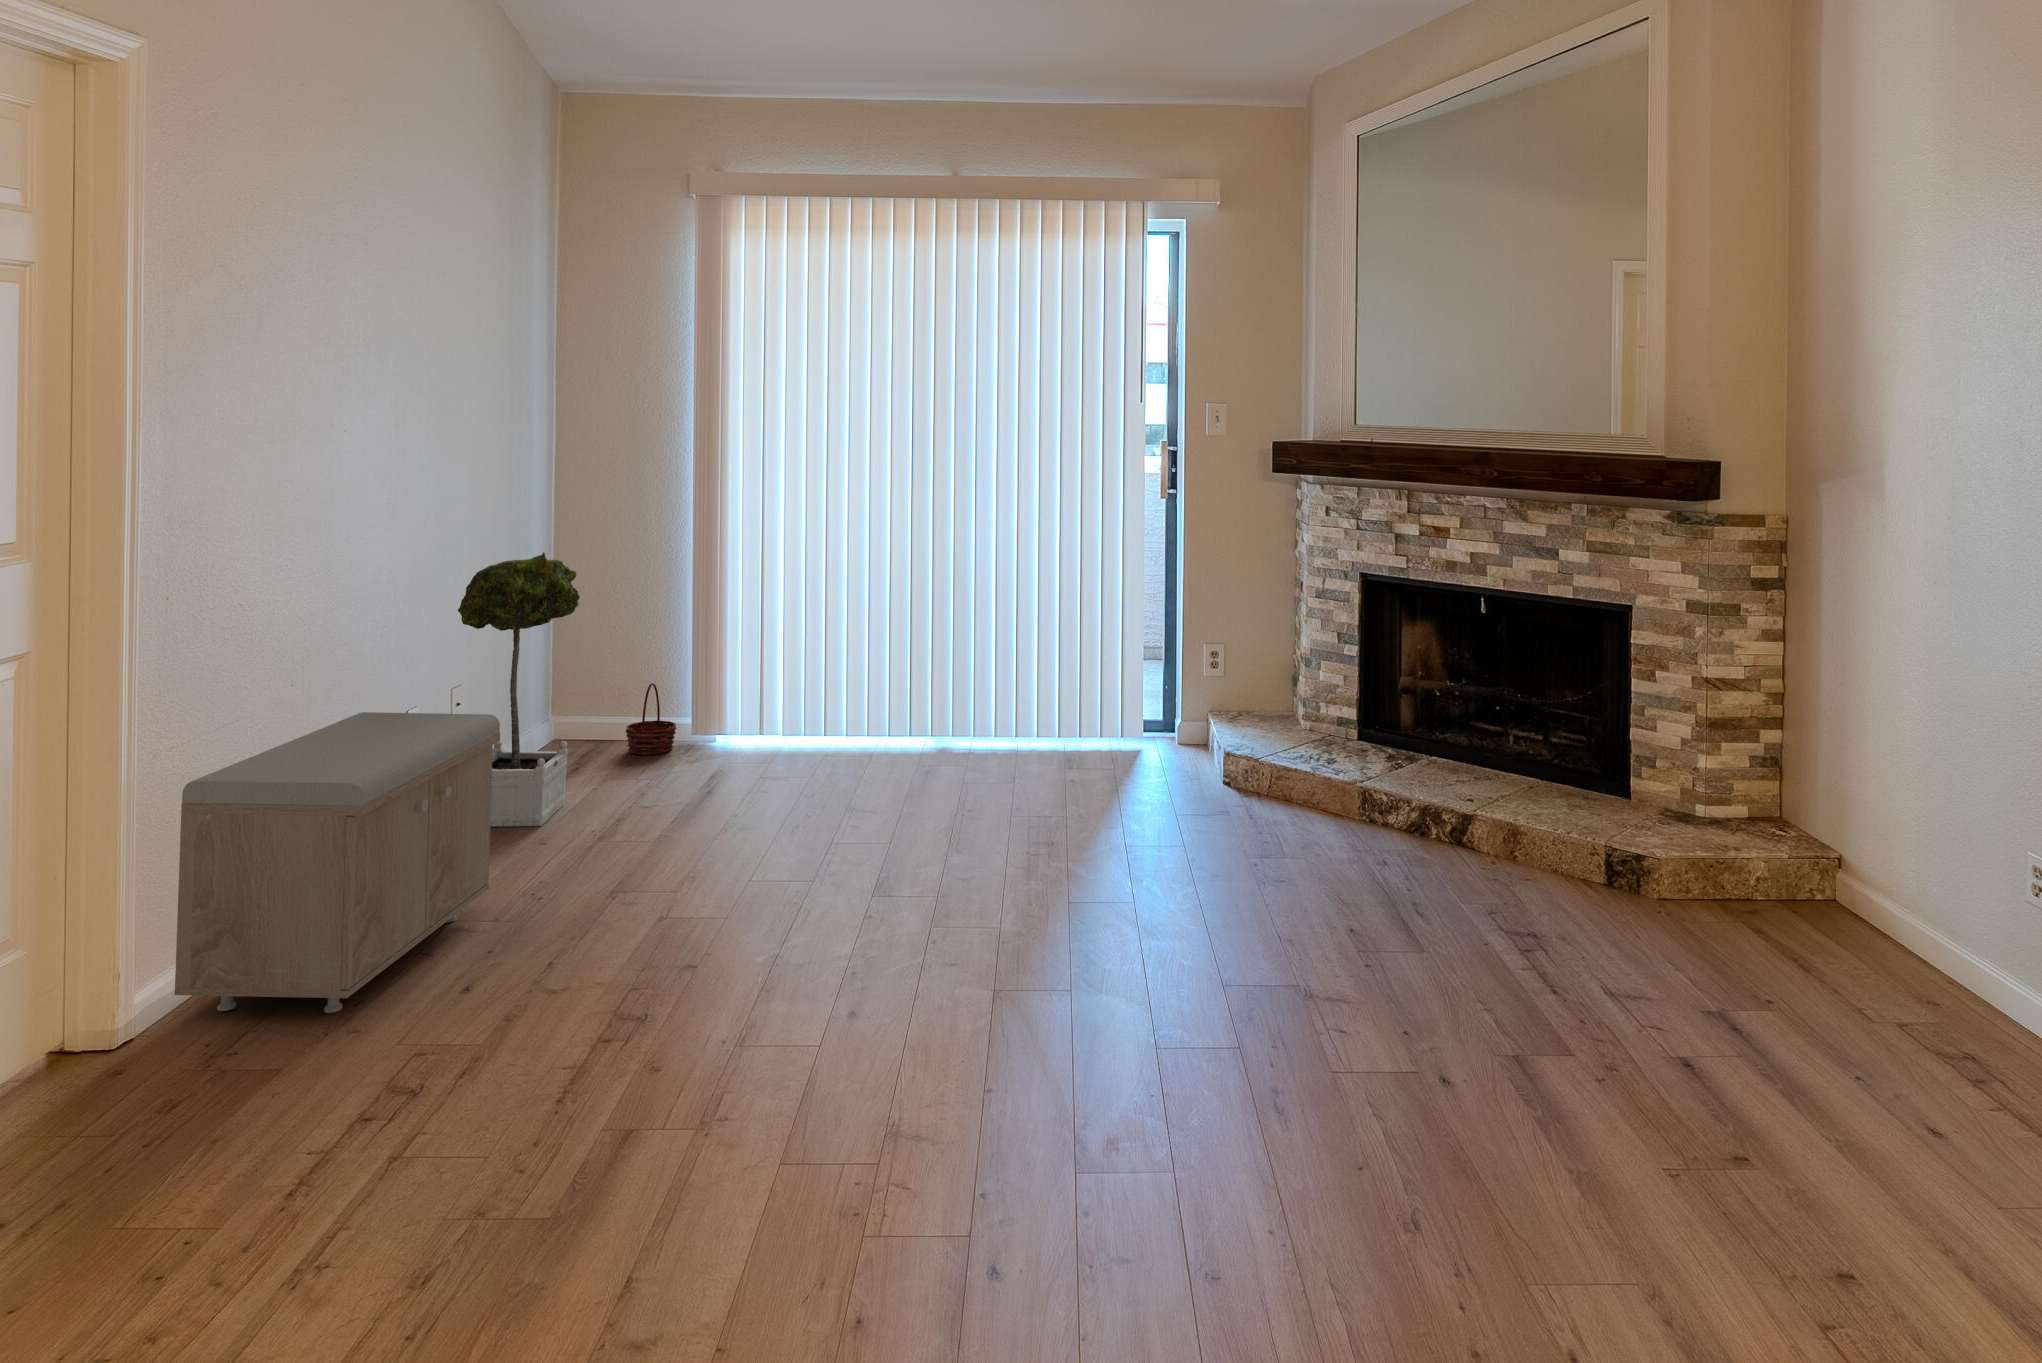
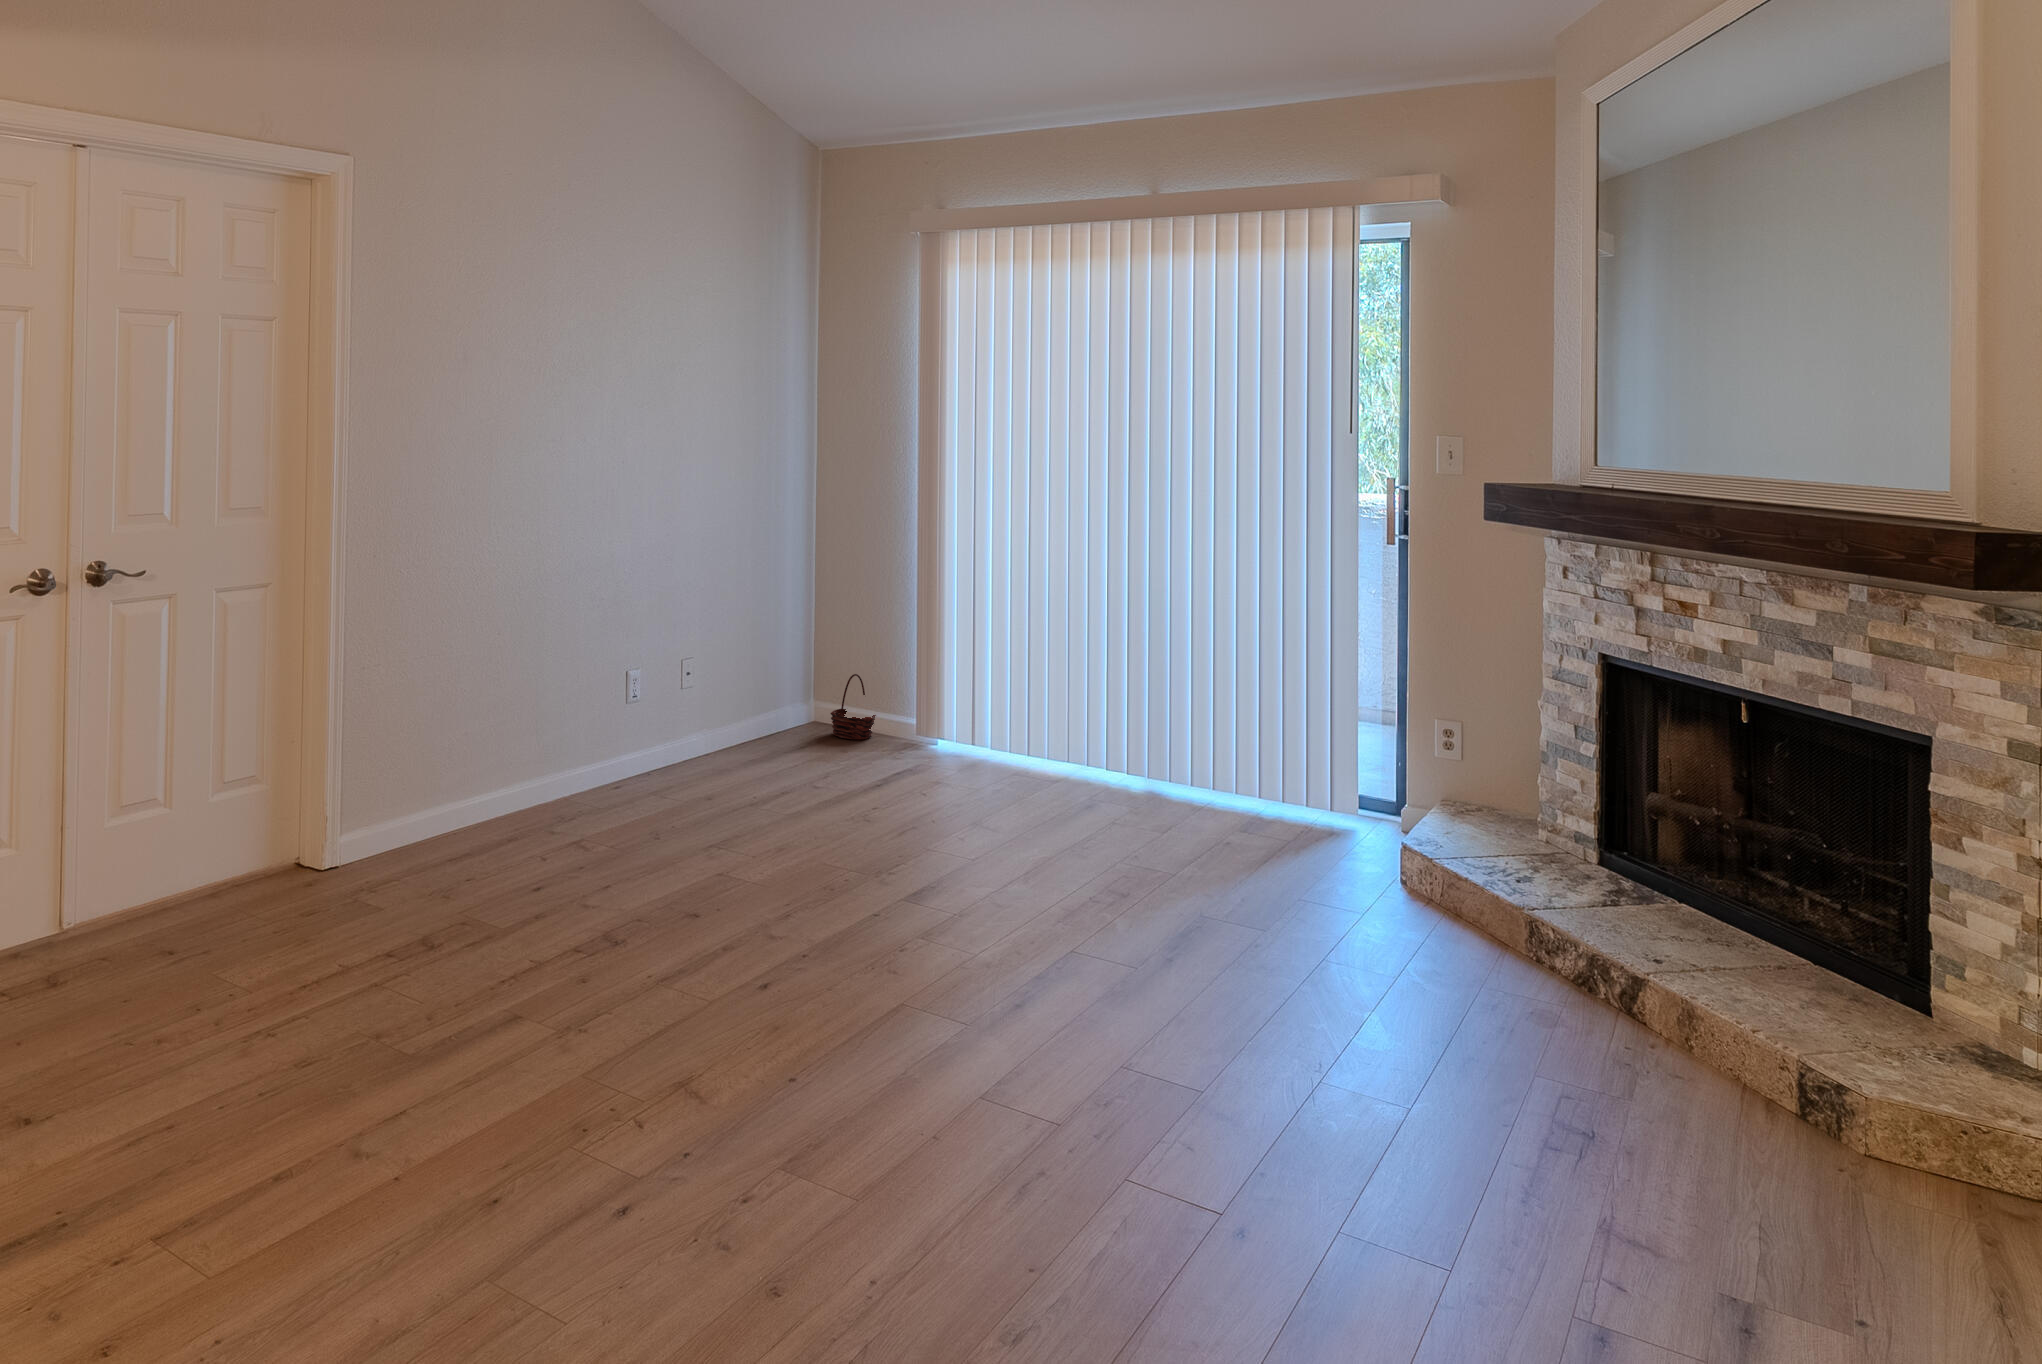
potted tree: present [458,552,580,827] -> none [652,536,753,774]
storage bench: present [175,712,500,1013] -> none [362,645,621,863]

